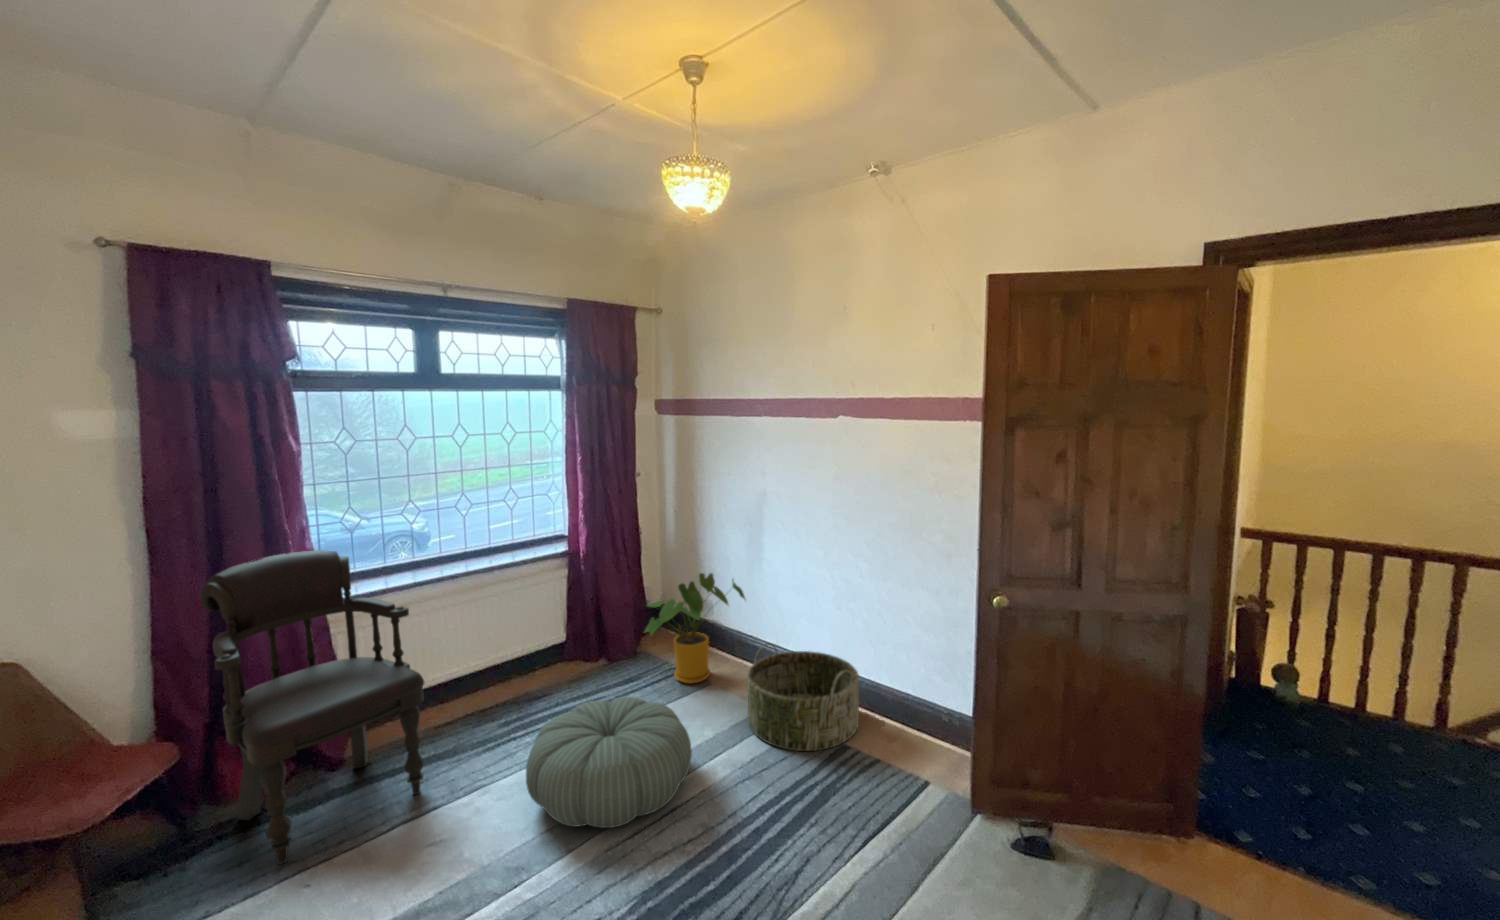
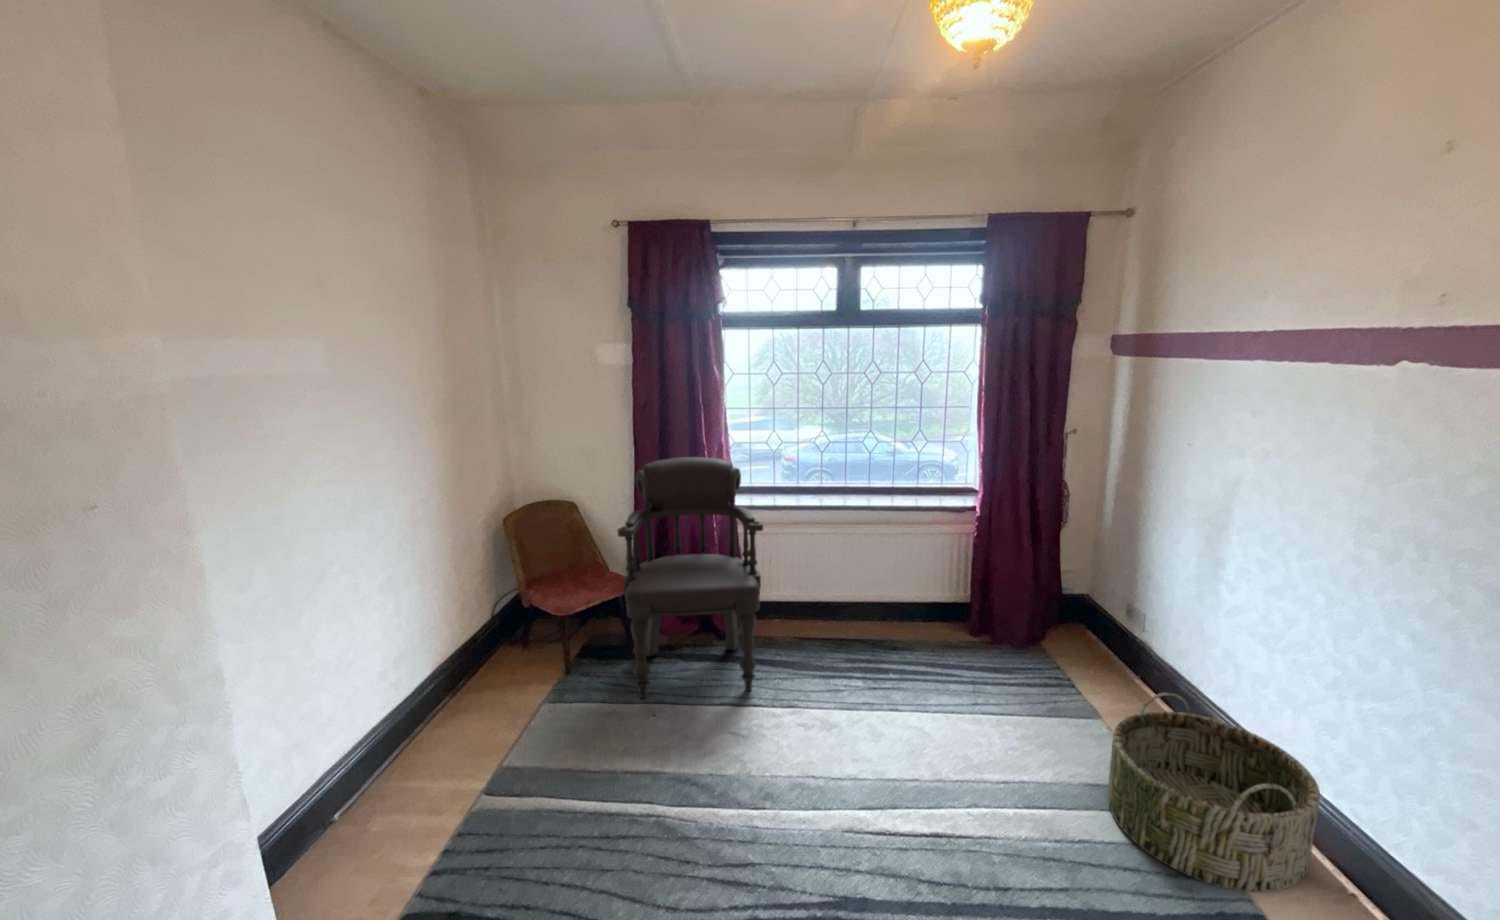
house plant: present [645,573,745,683] -> none [1019,570,1178,707]
pouf: present [526,696,692,828] -> none [807,671,992,823]

